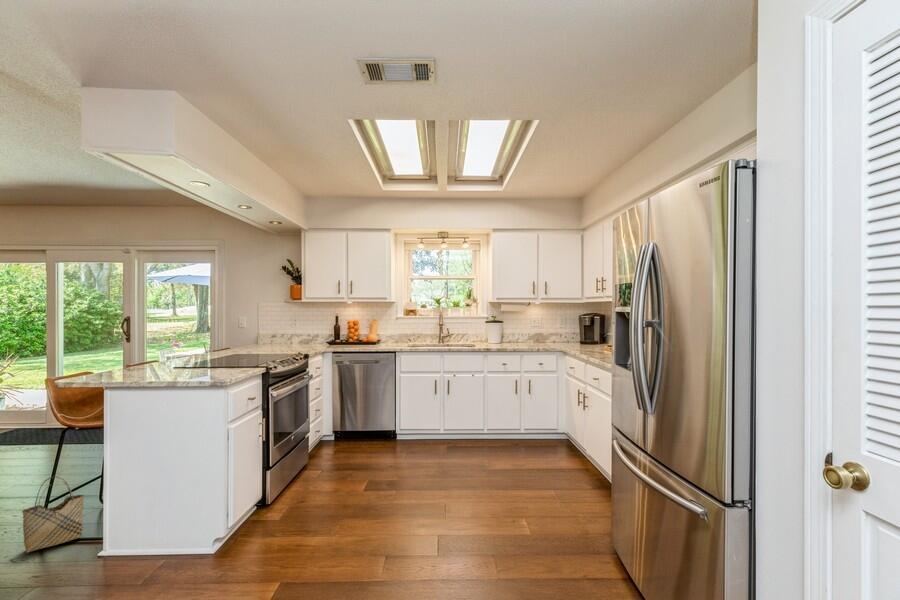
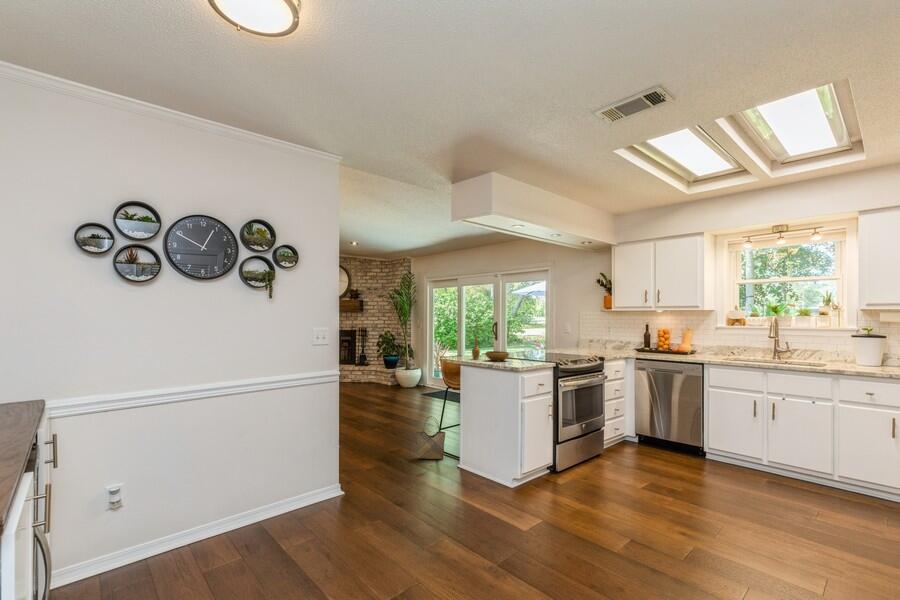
decorative bowl: none [142,344,207,377] -> present [472,336,509,361]

